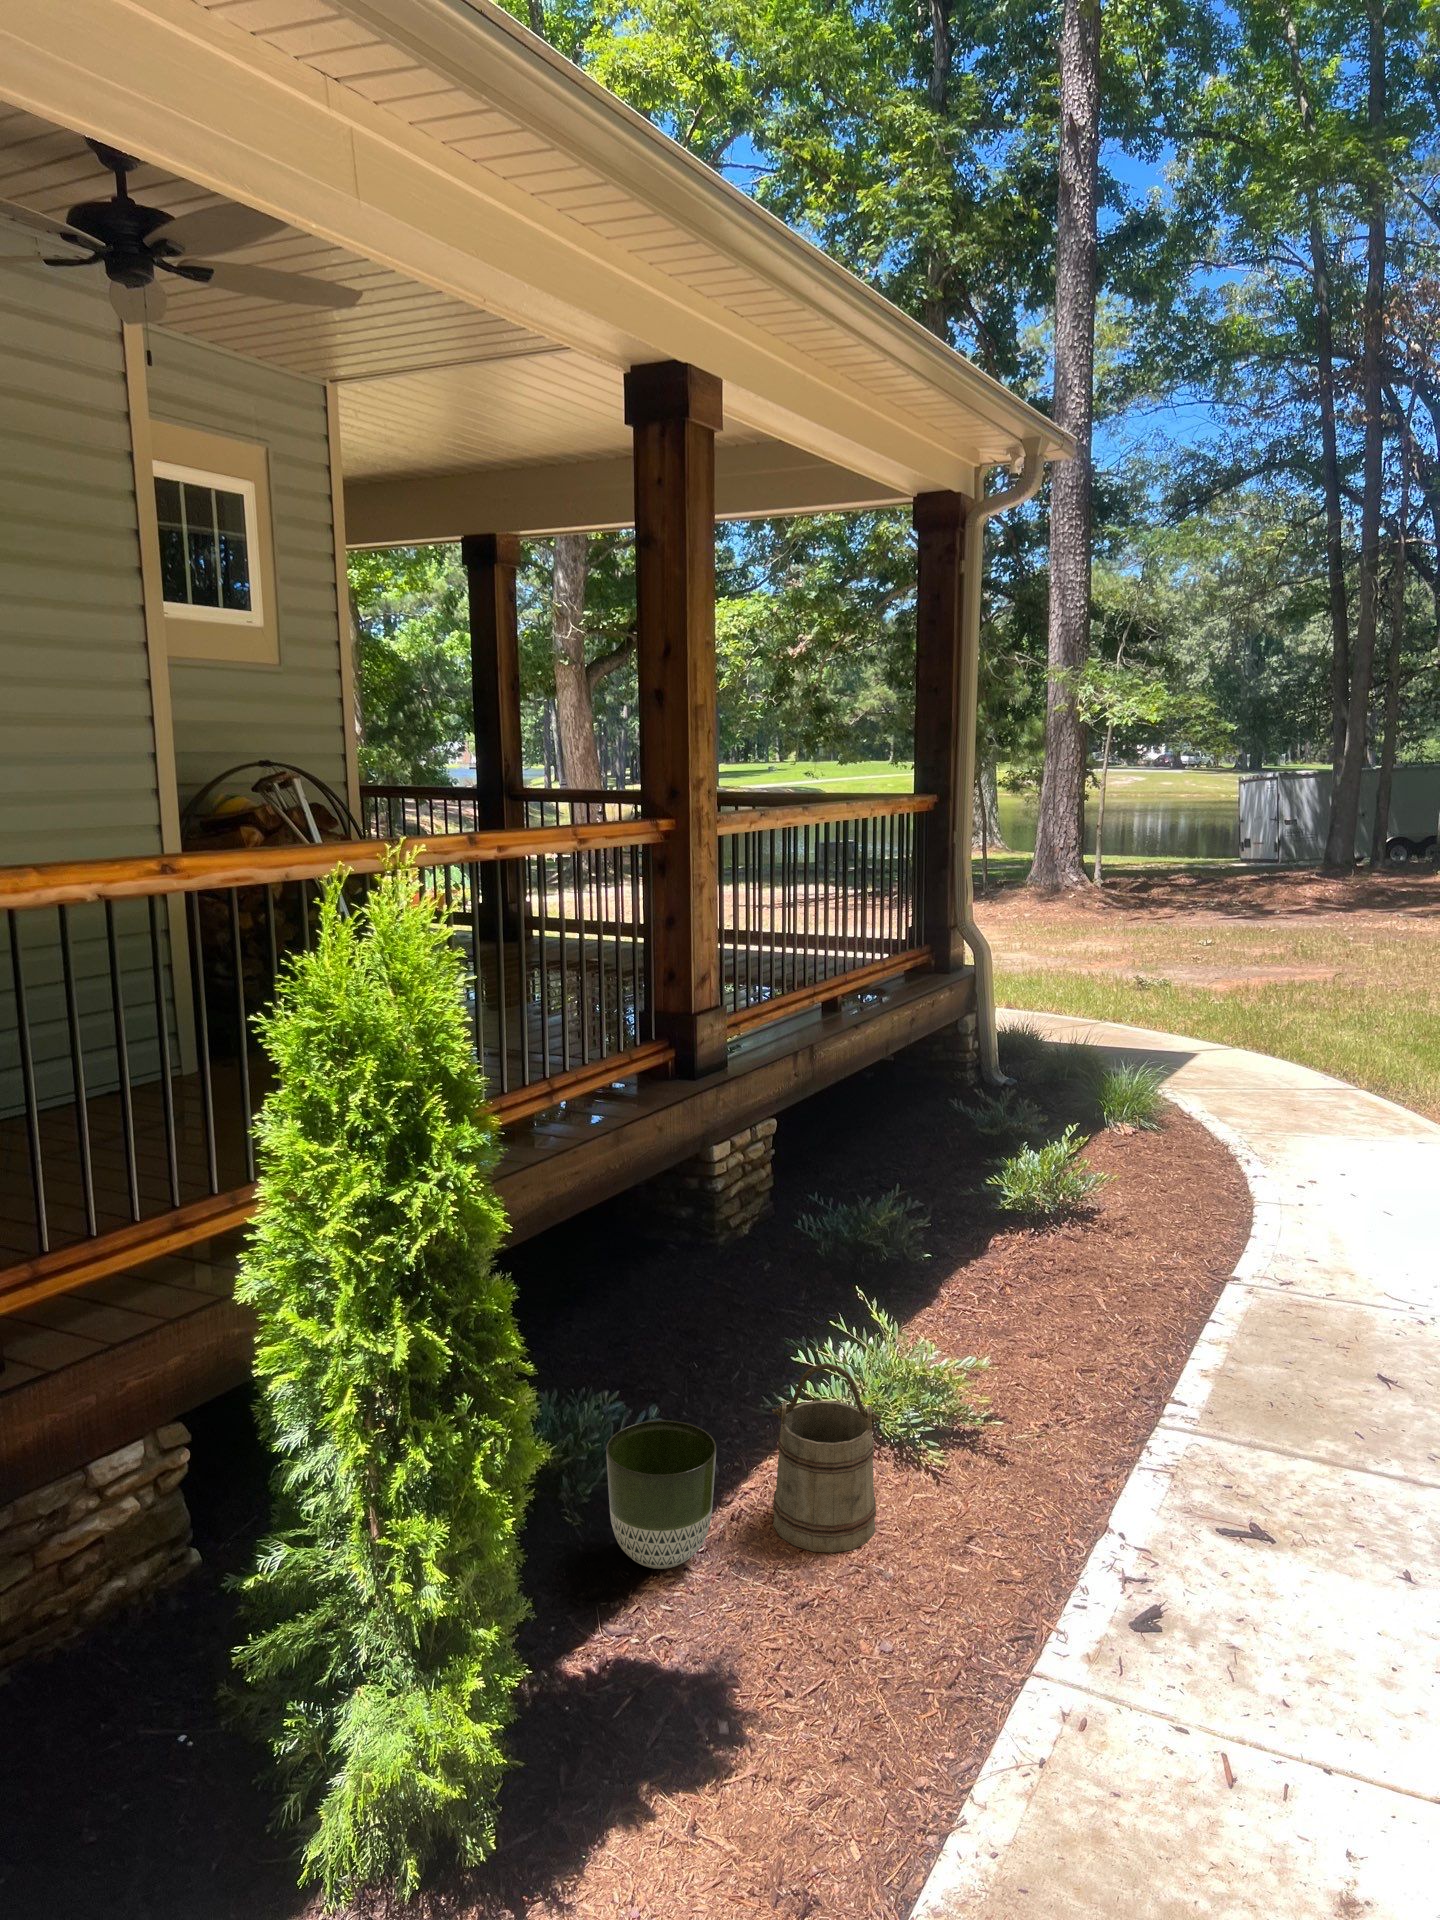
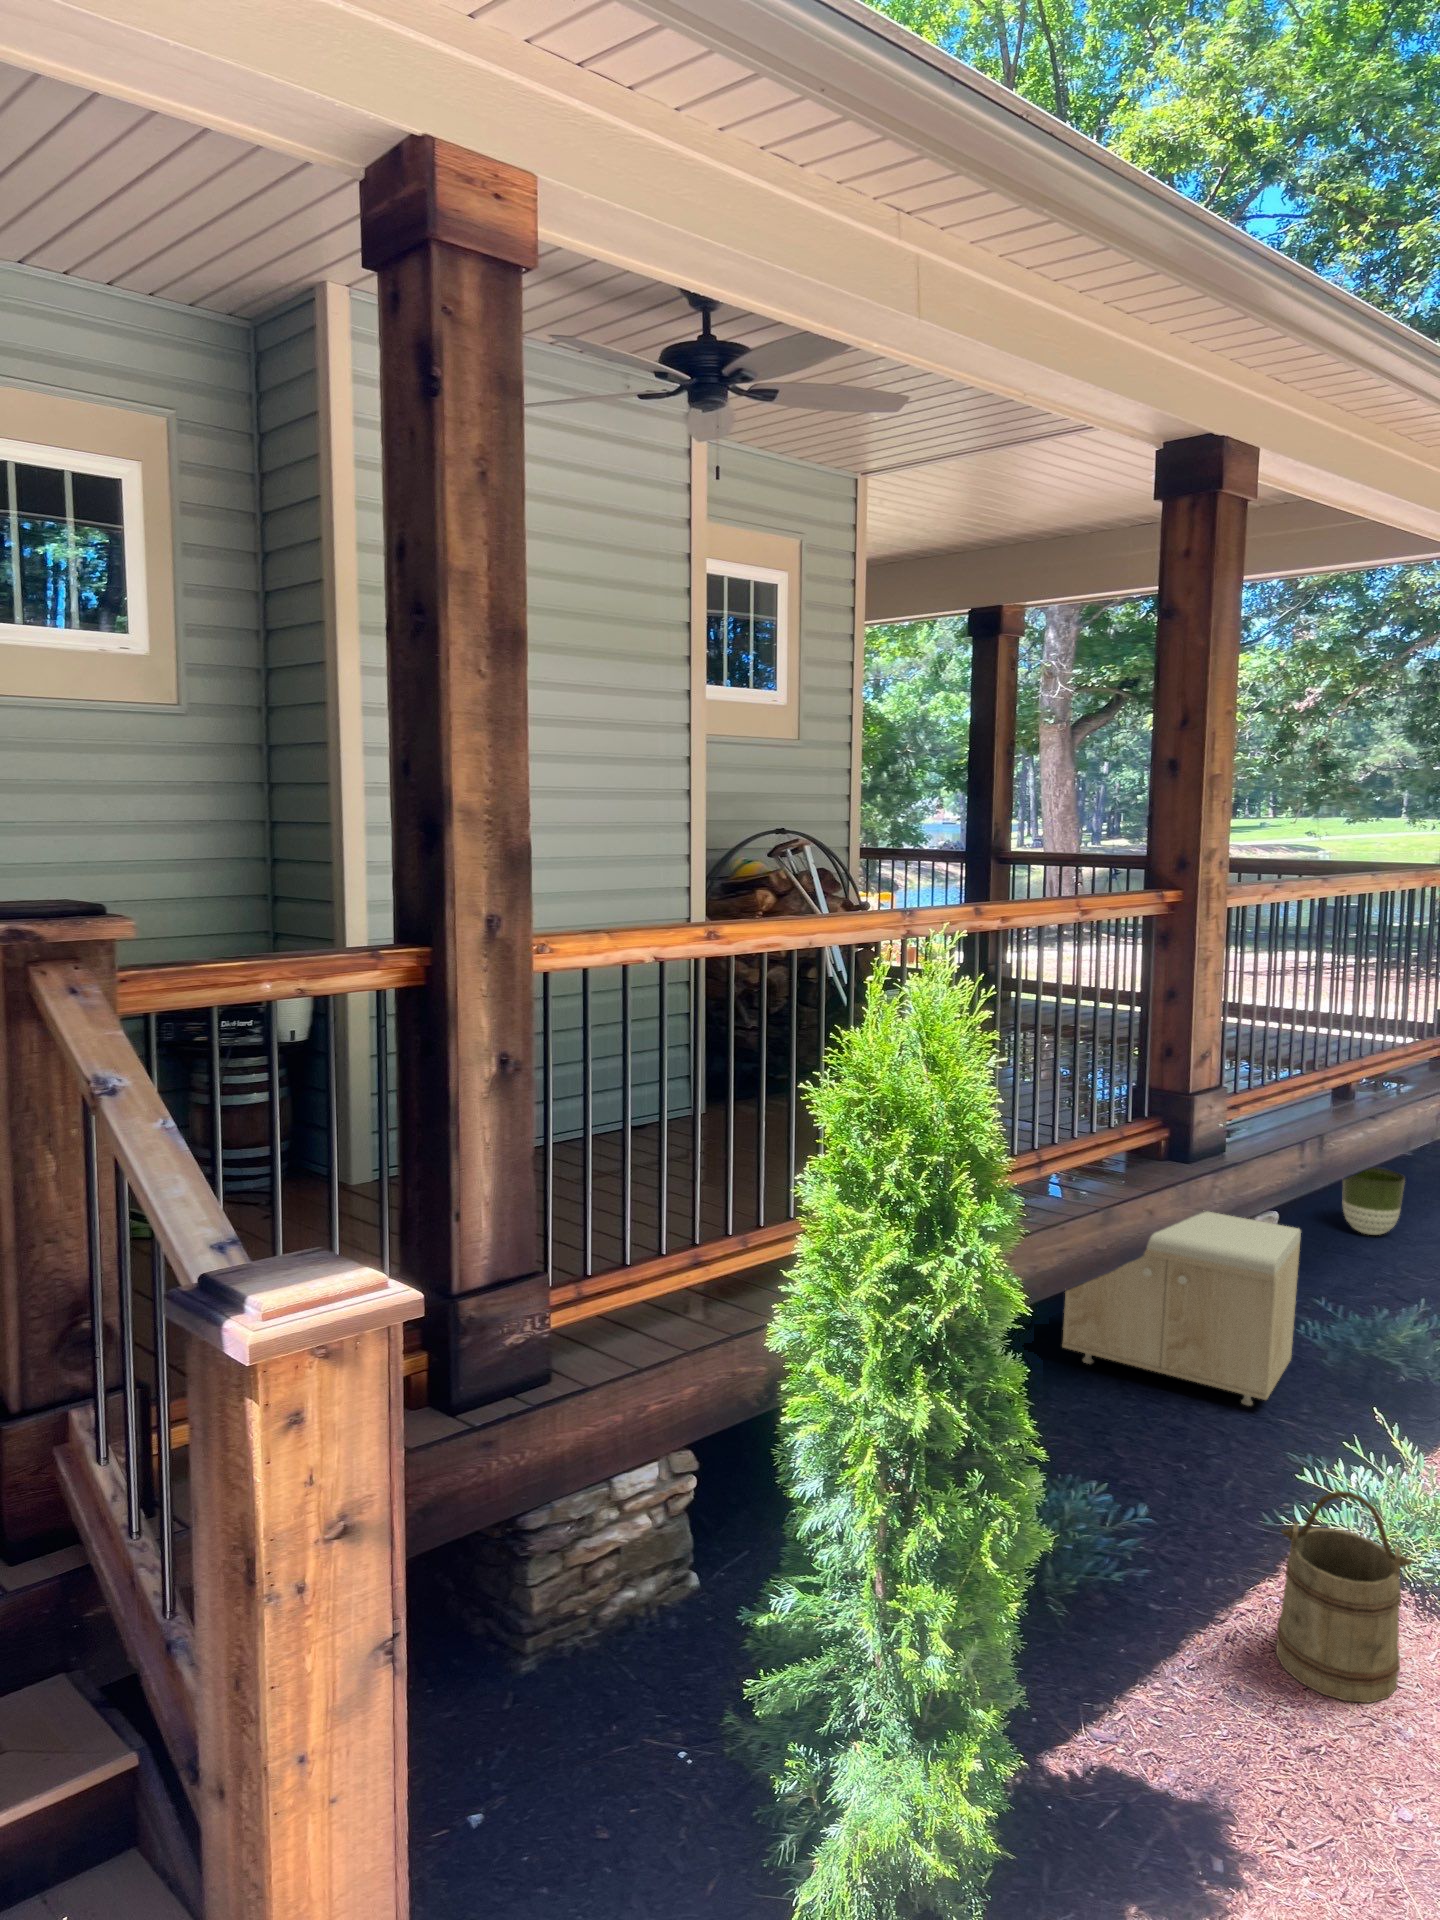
storage bench: none [577,1123,792,1308] -> present [1062,1211,1301,1406]
planter: present [606,1421,716,1569] -> present [1343,1167,1405,1235]

